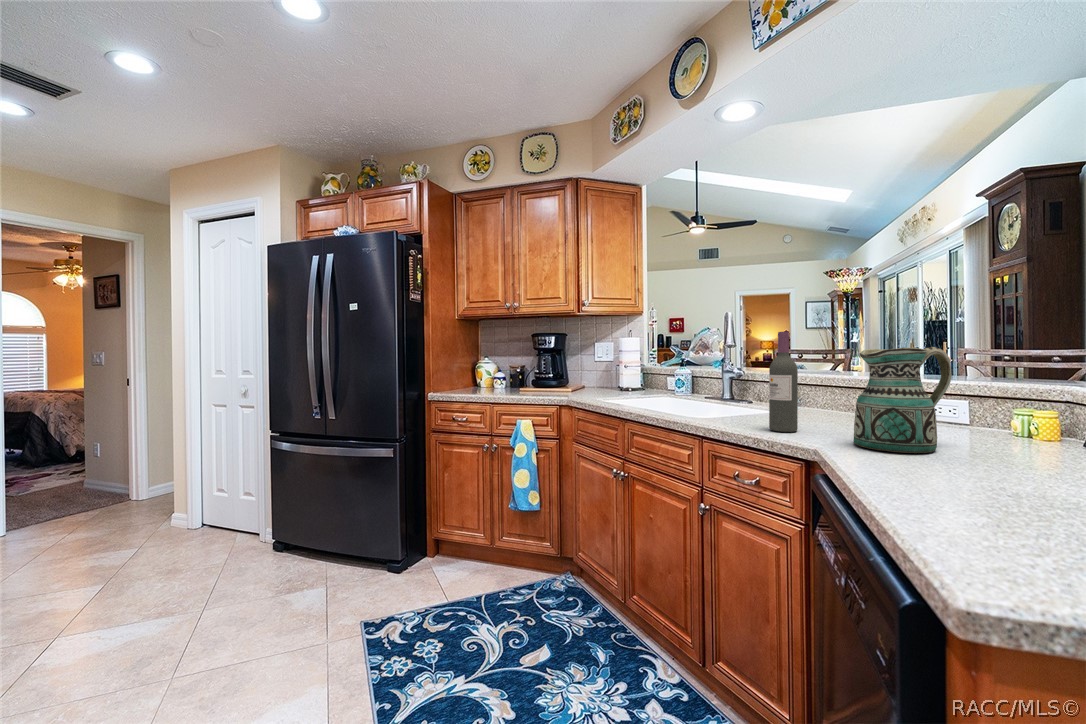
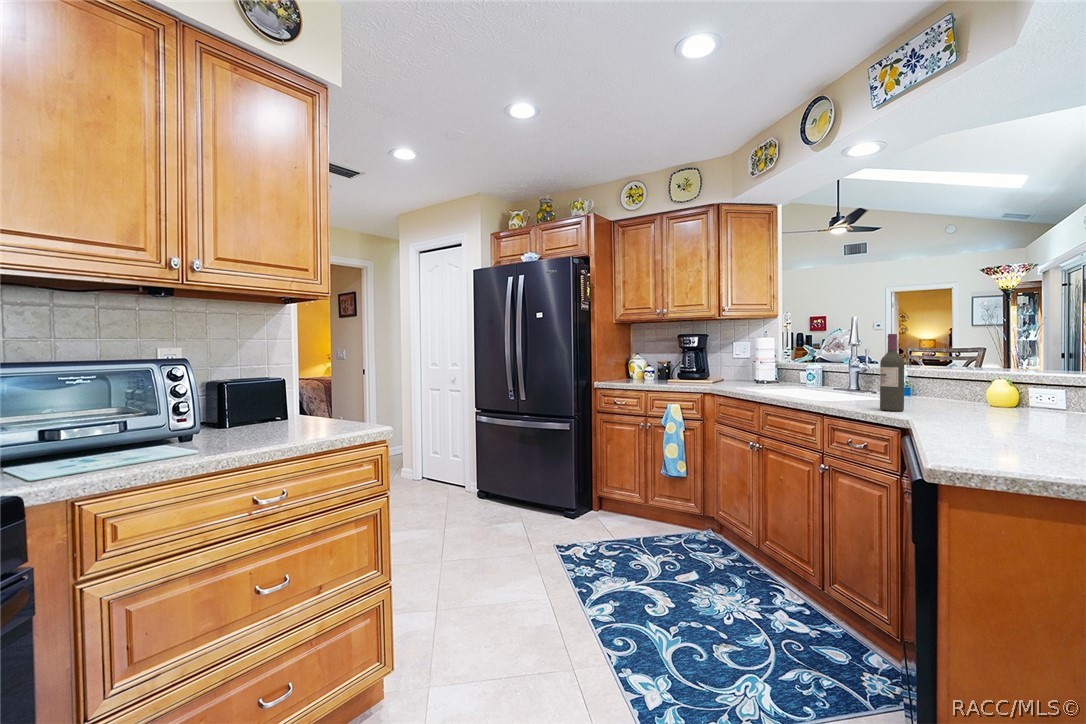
ceramic pitcher: present [853,347,952,453] -> none [945,346,1031,424]

